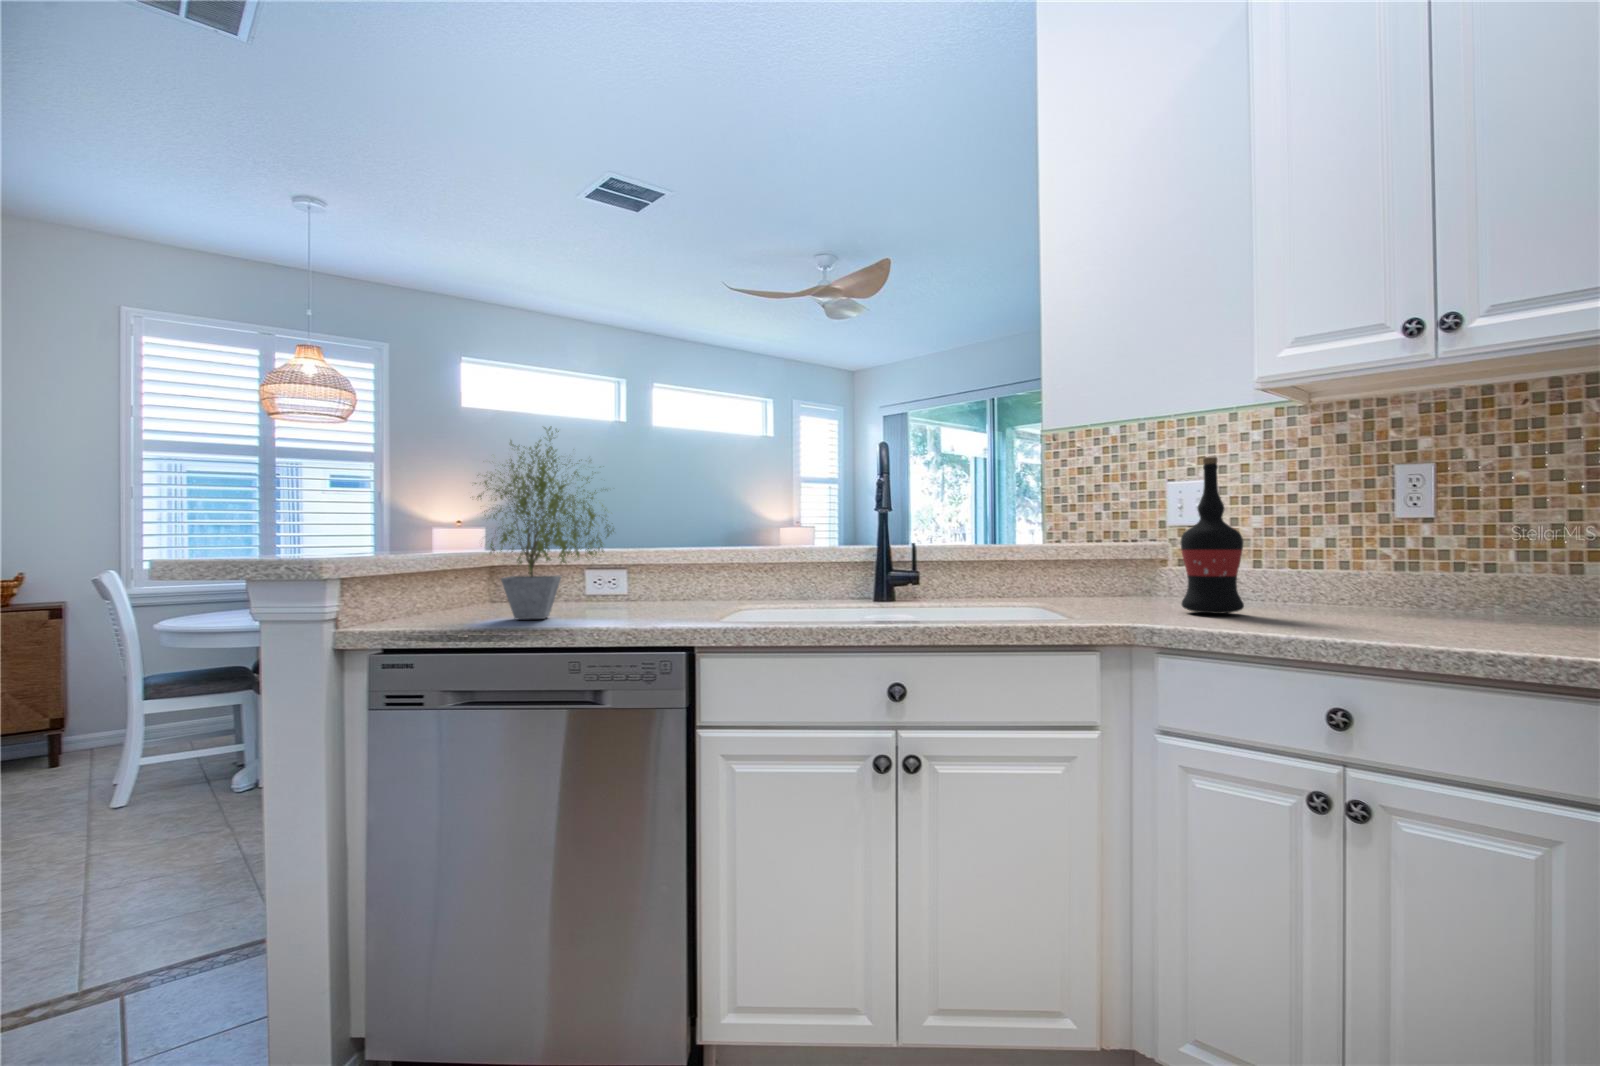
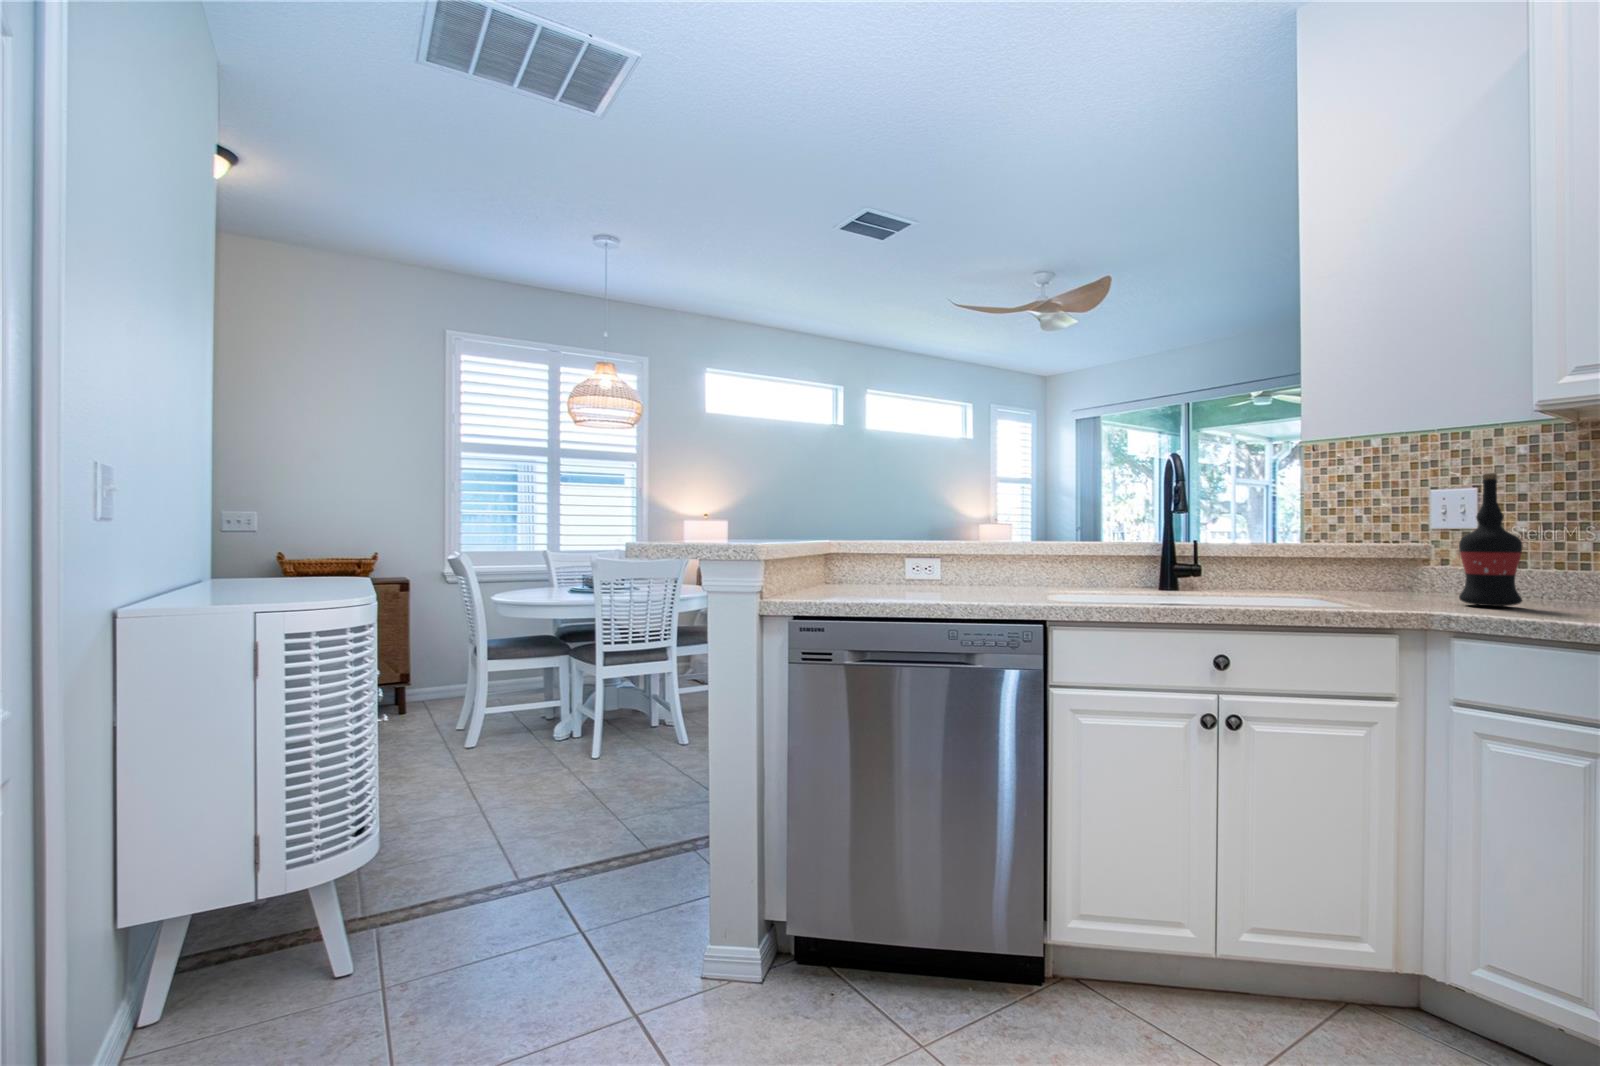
potted plant: present [475,428,614,620] -> none [866,454,983,599]

